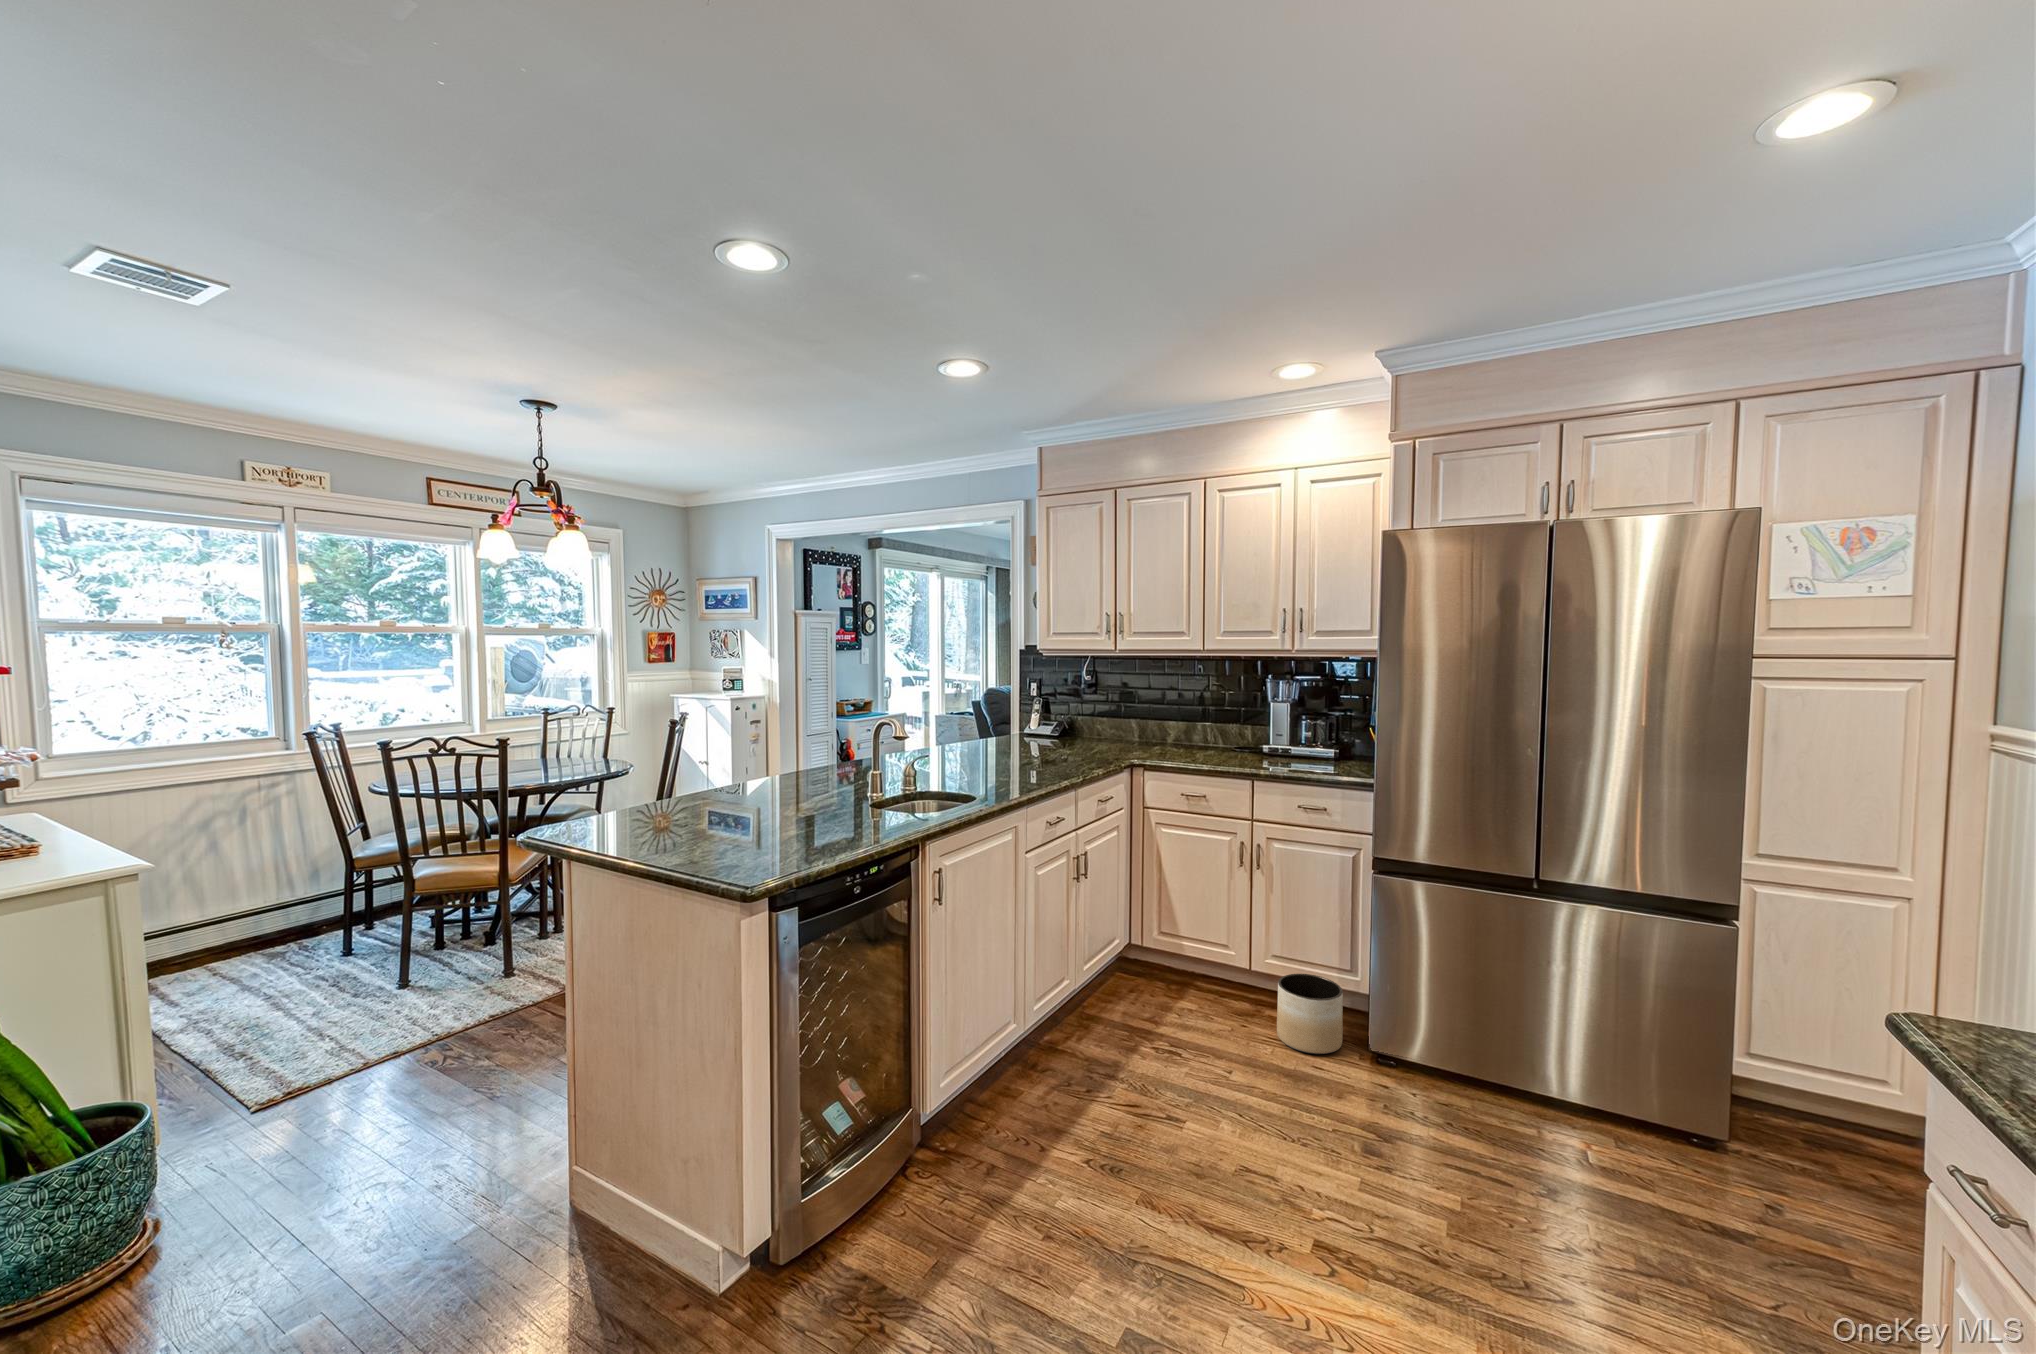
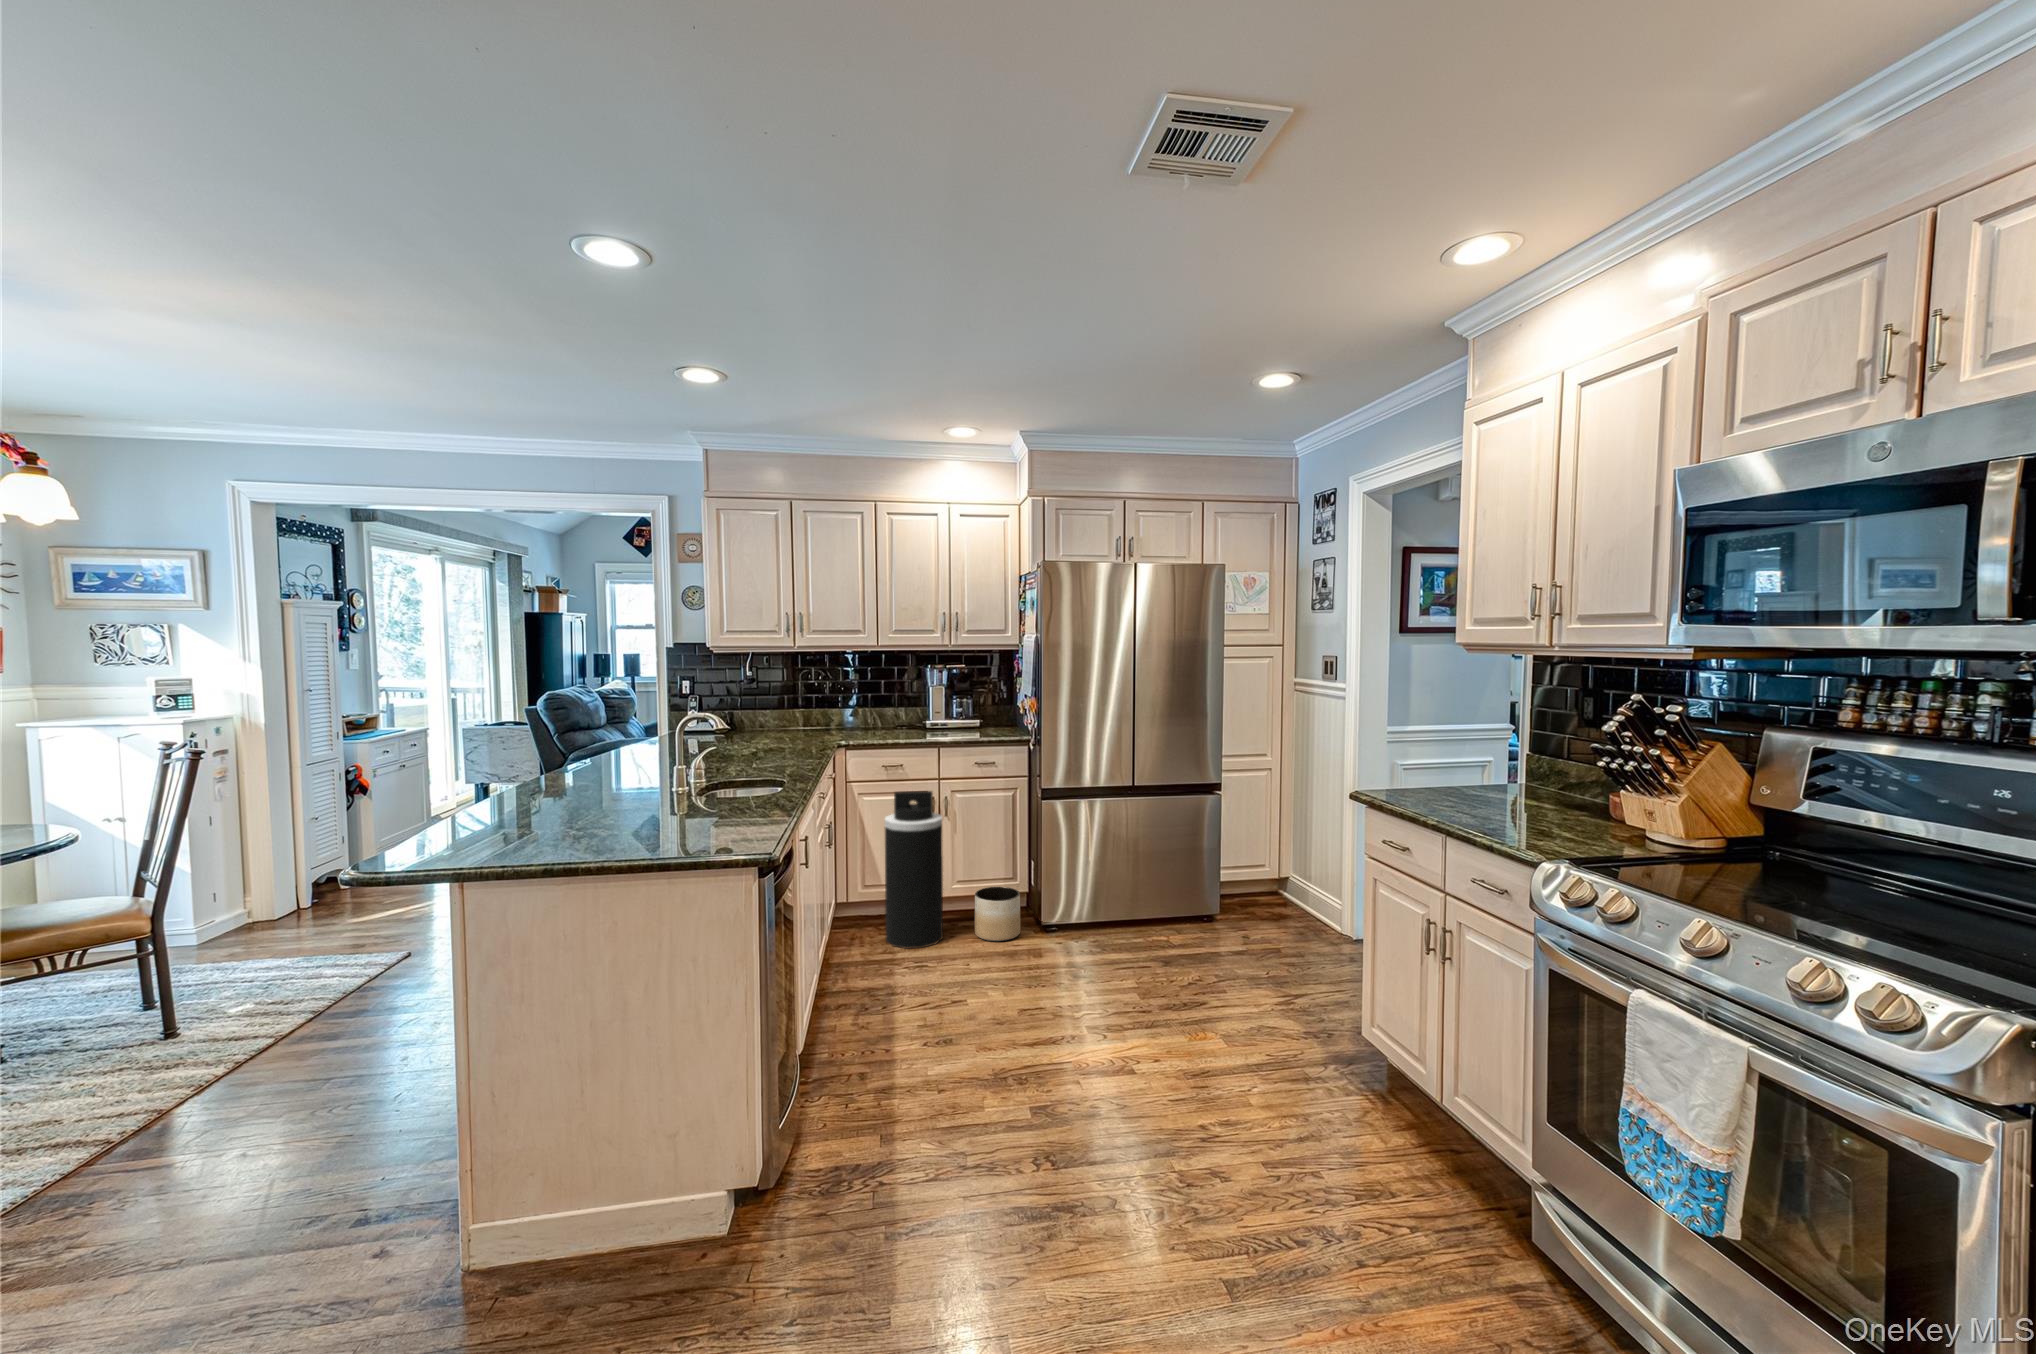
trash can: none [1167,828,1242,1028] -> present [885,791,943,949]

